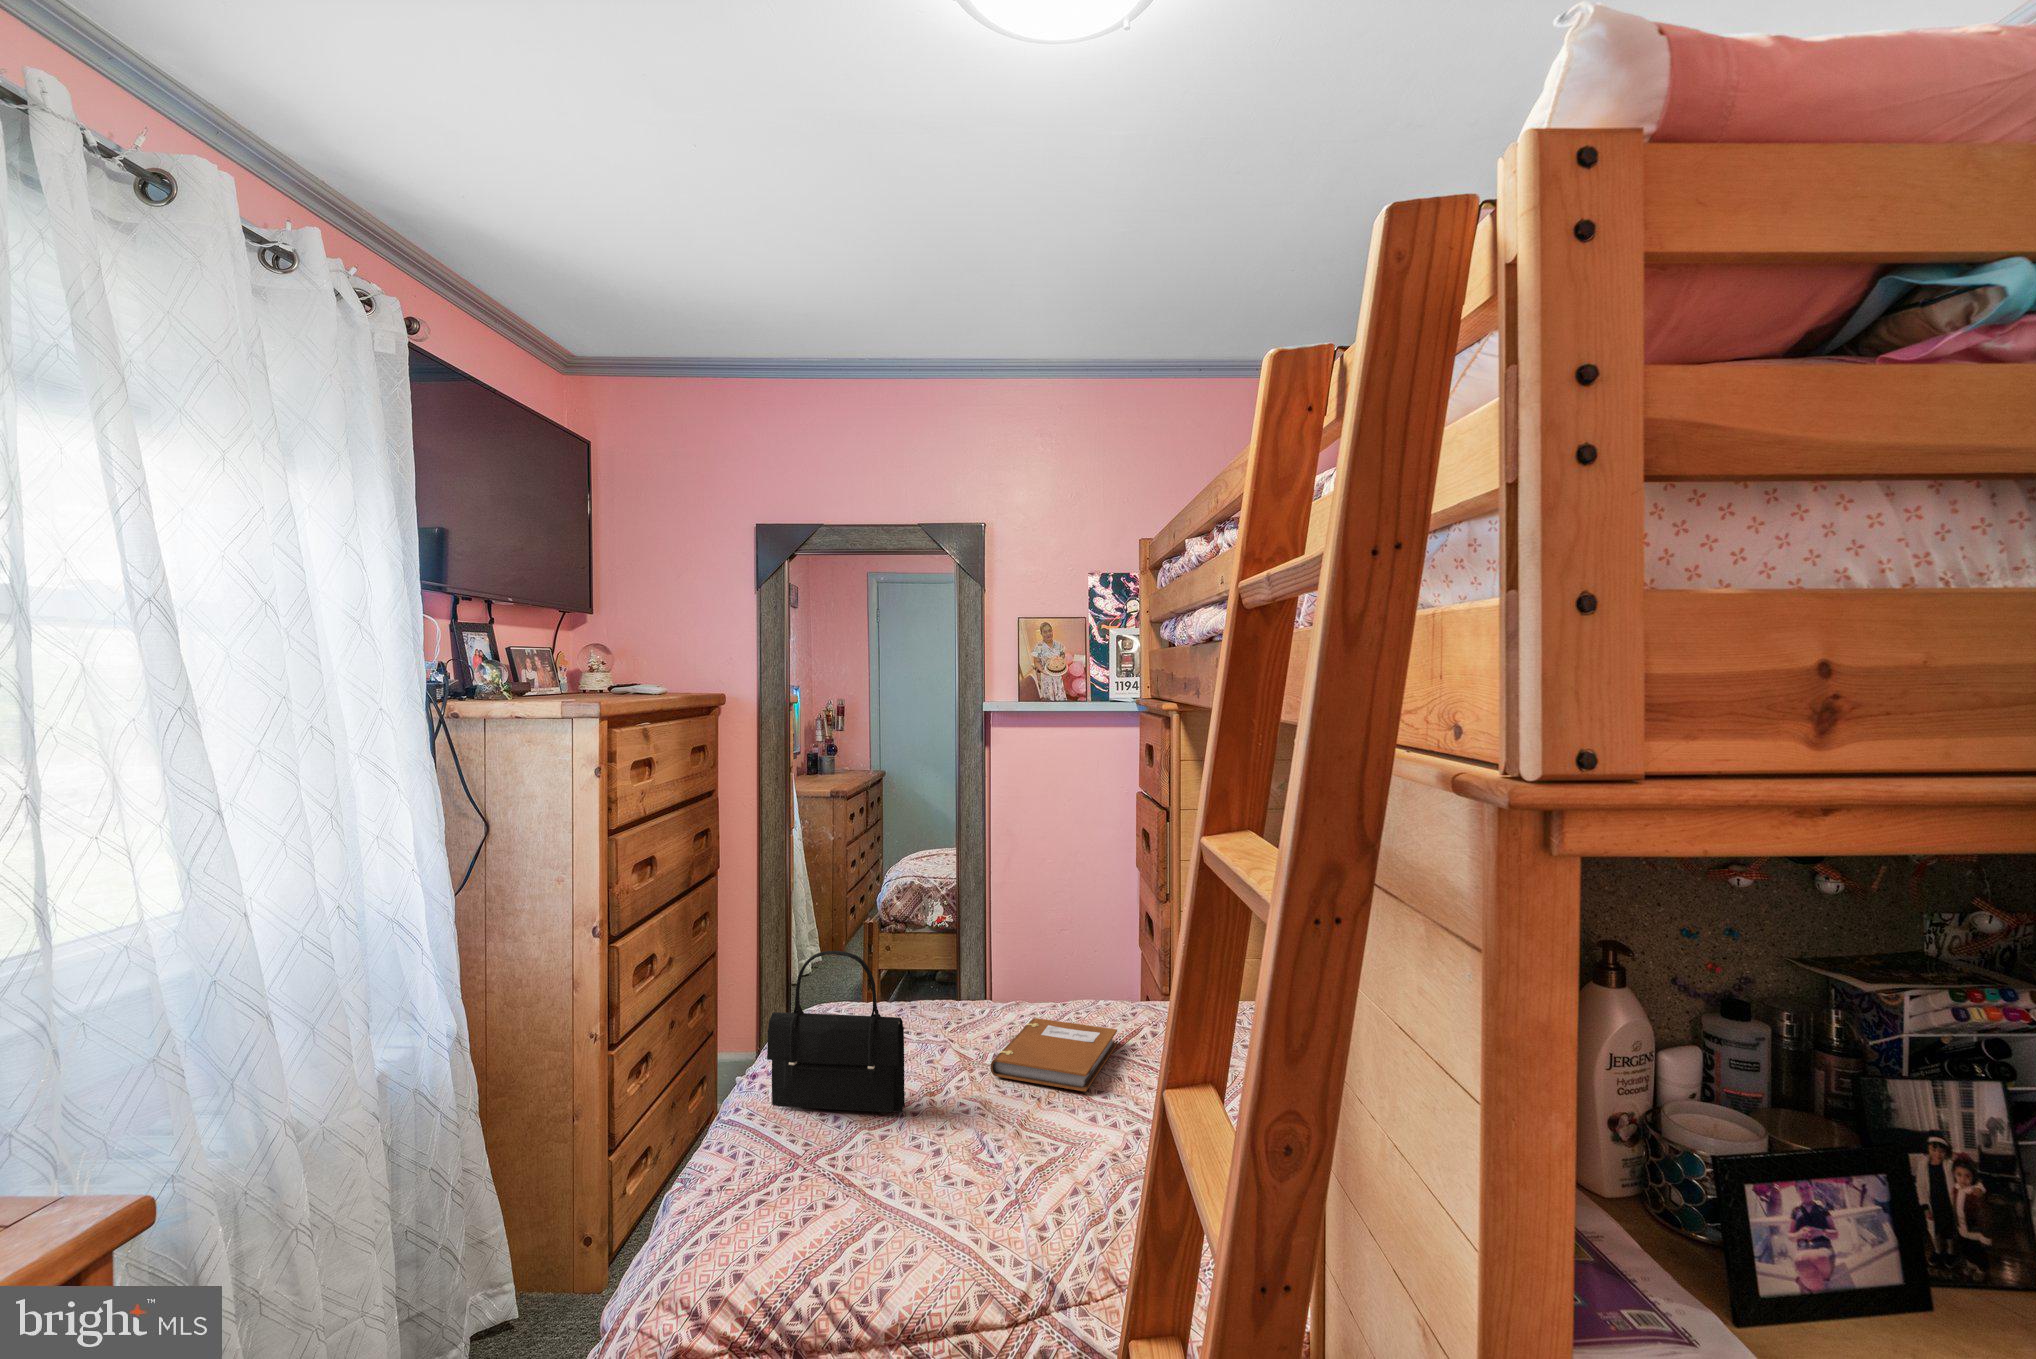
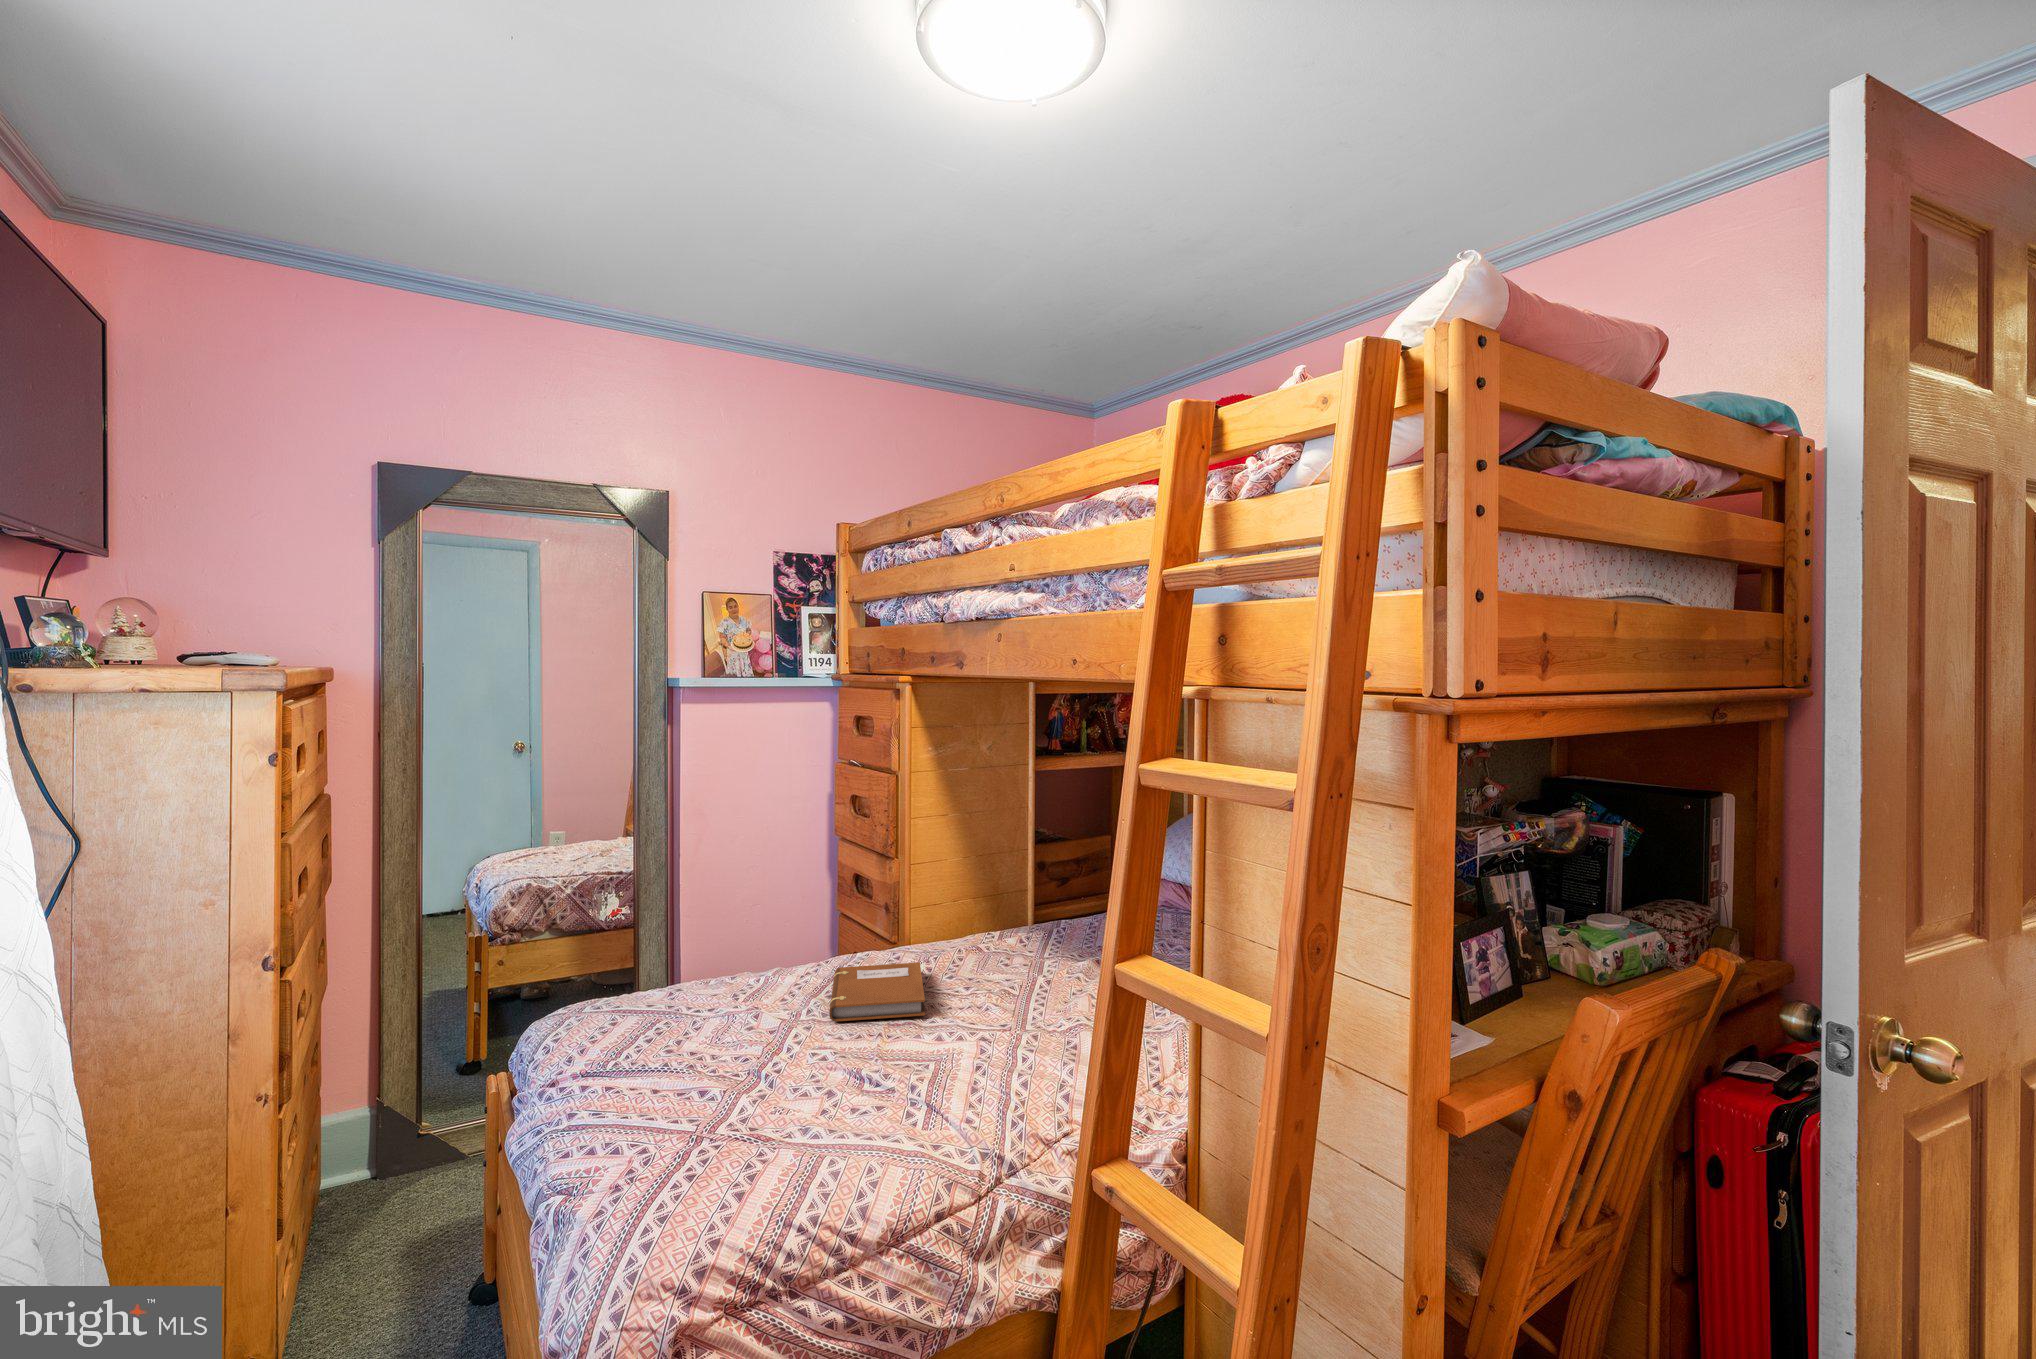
handbag: present [767,951,905,1112] -> none [621,921,770,1096]

